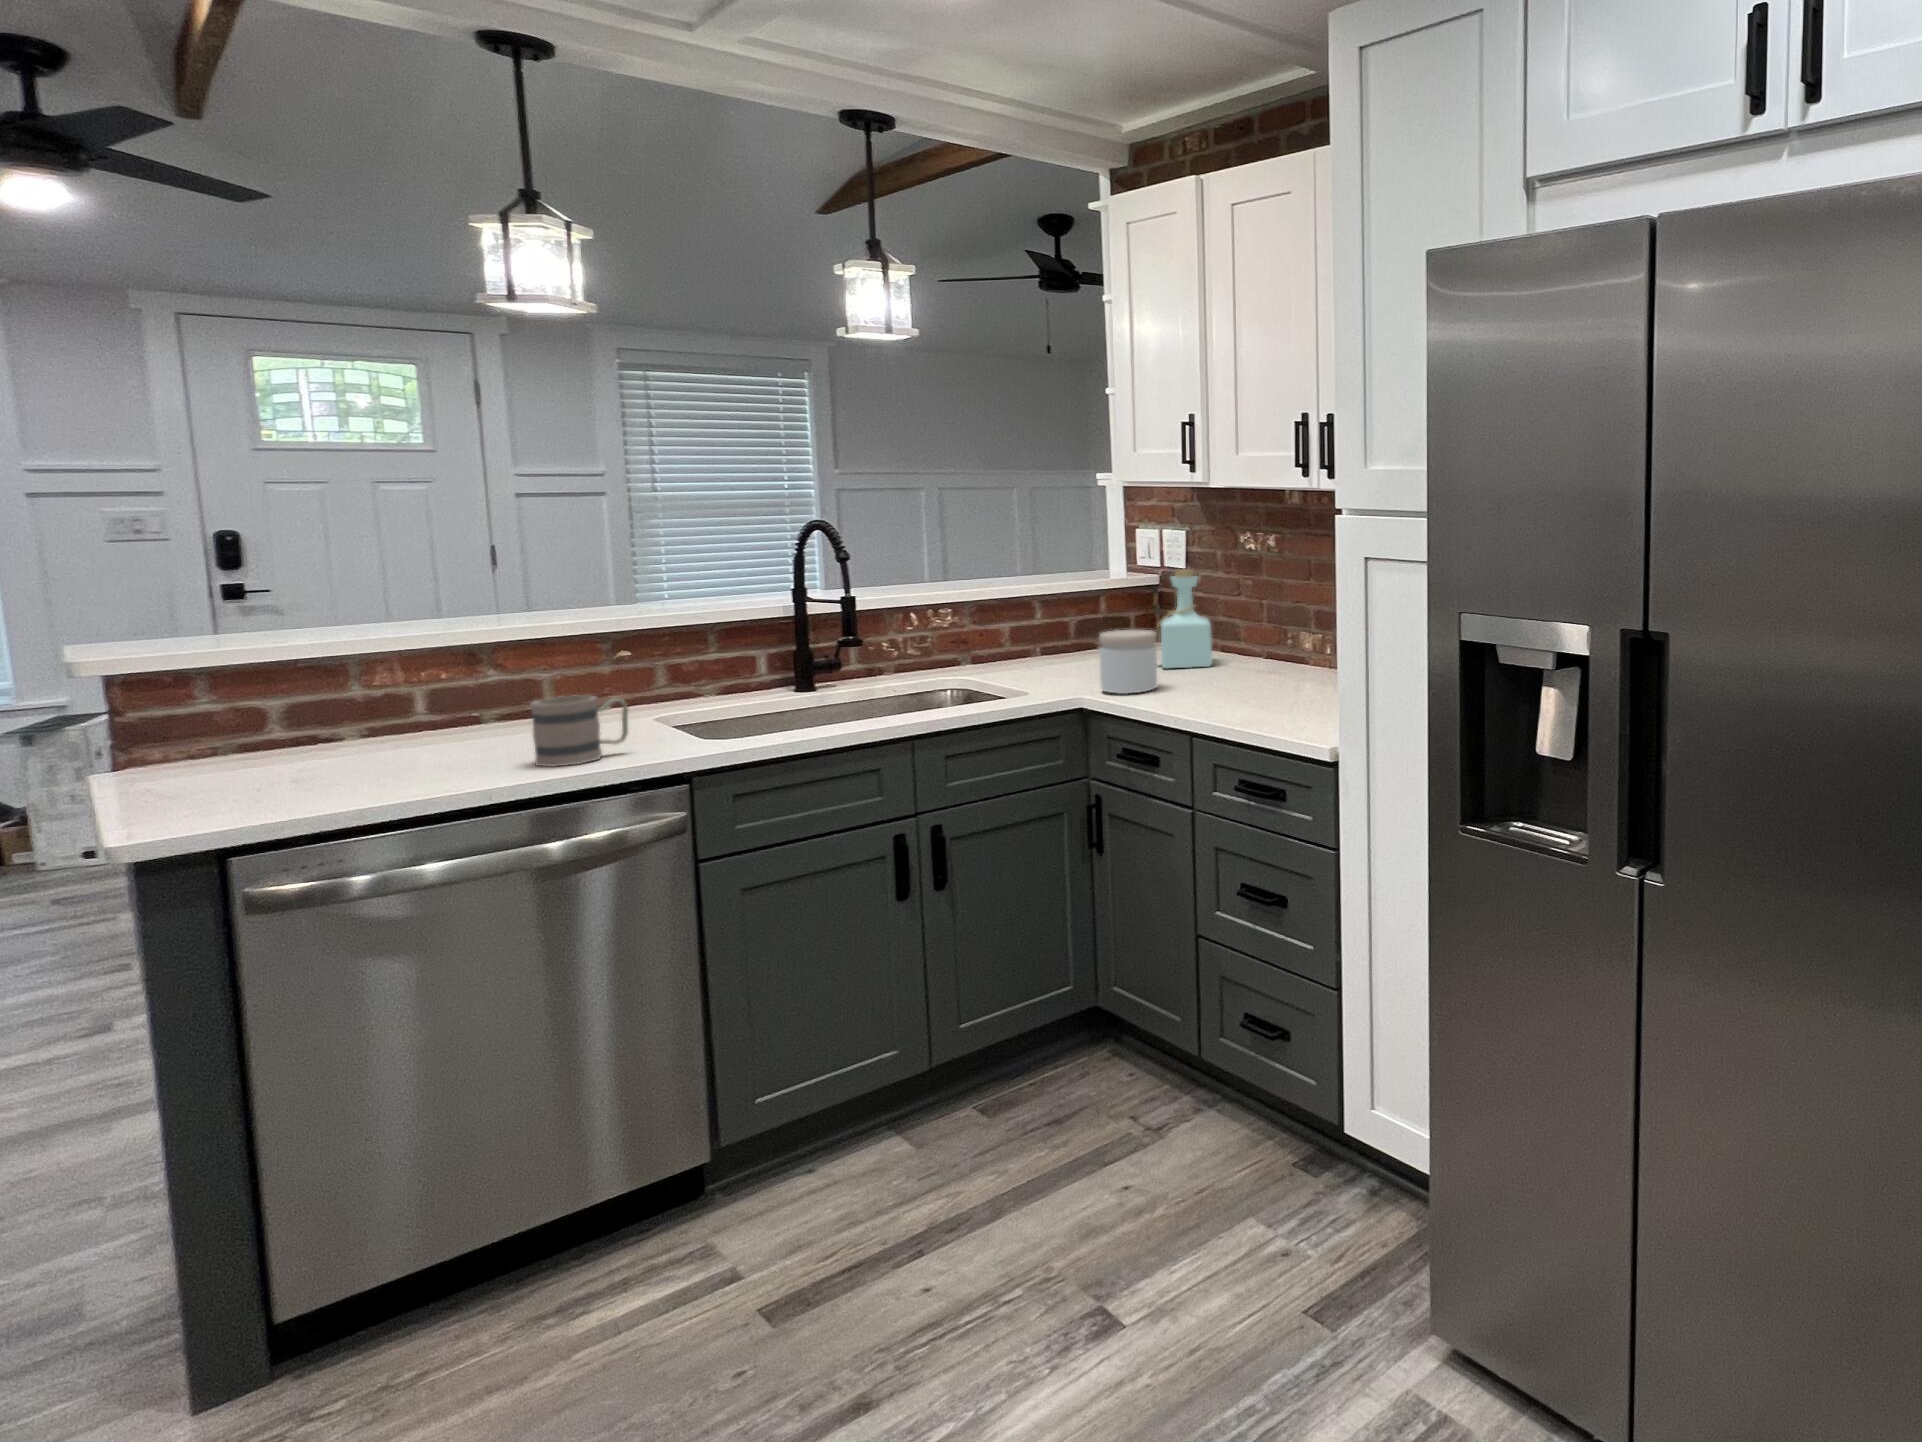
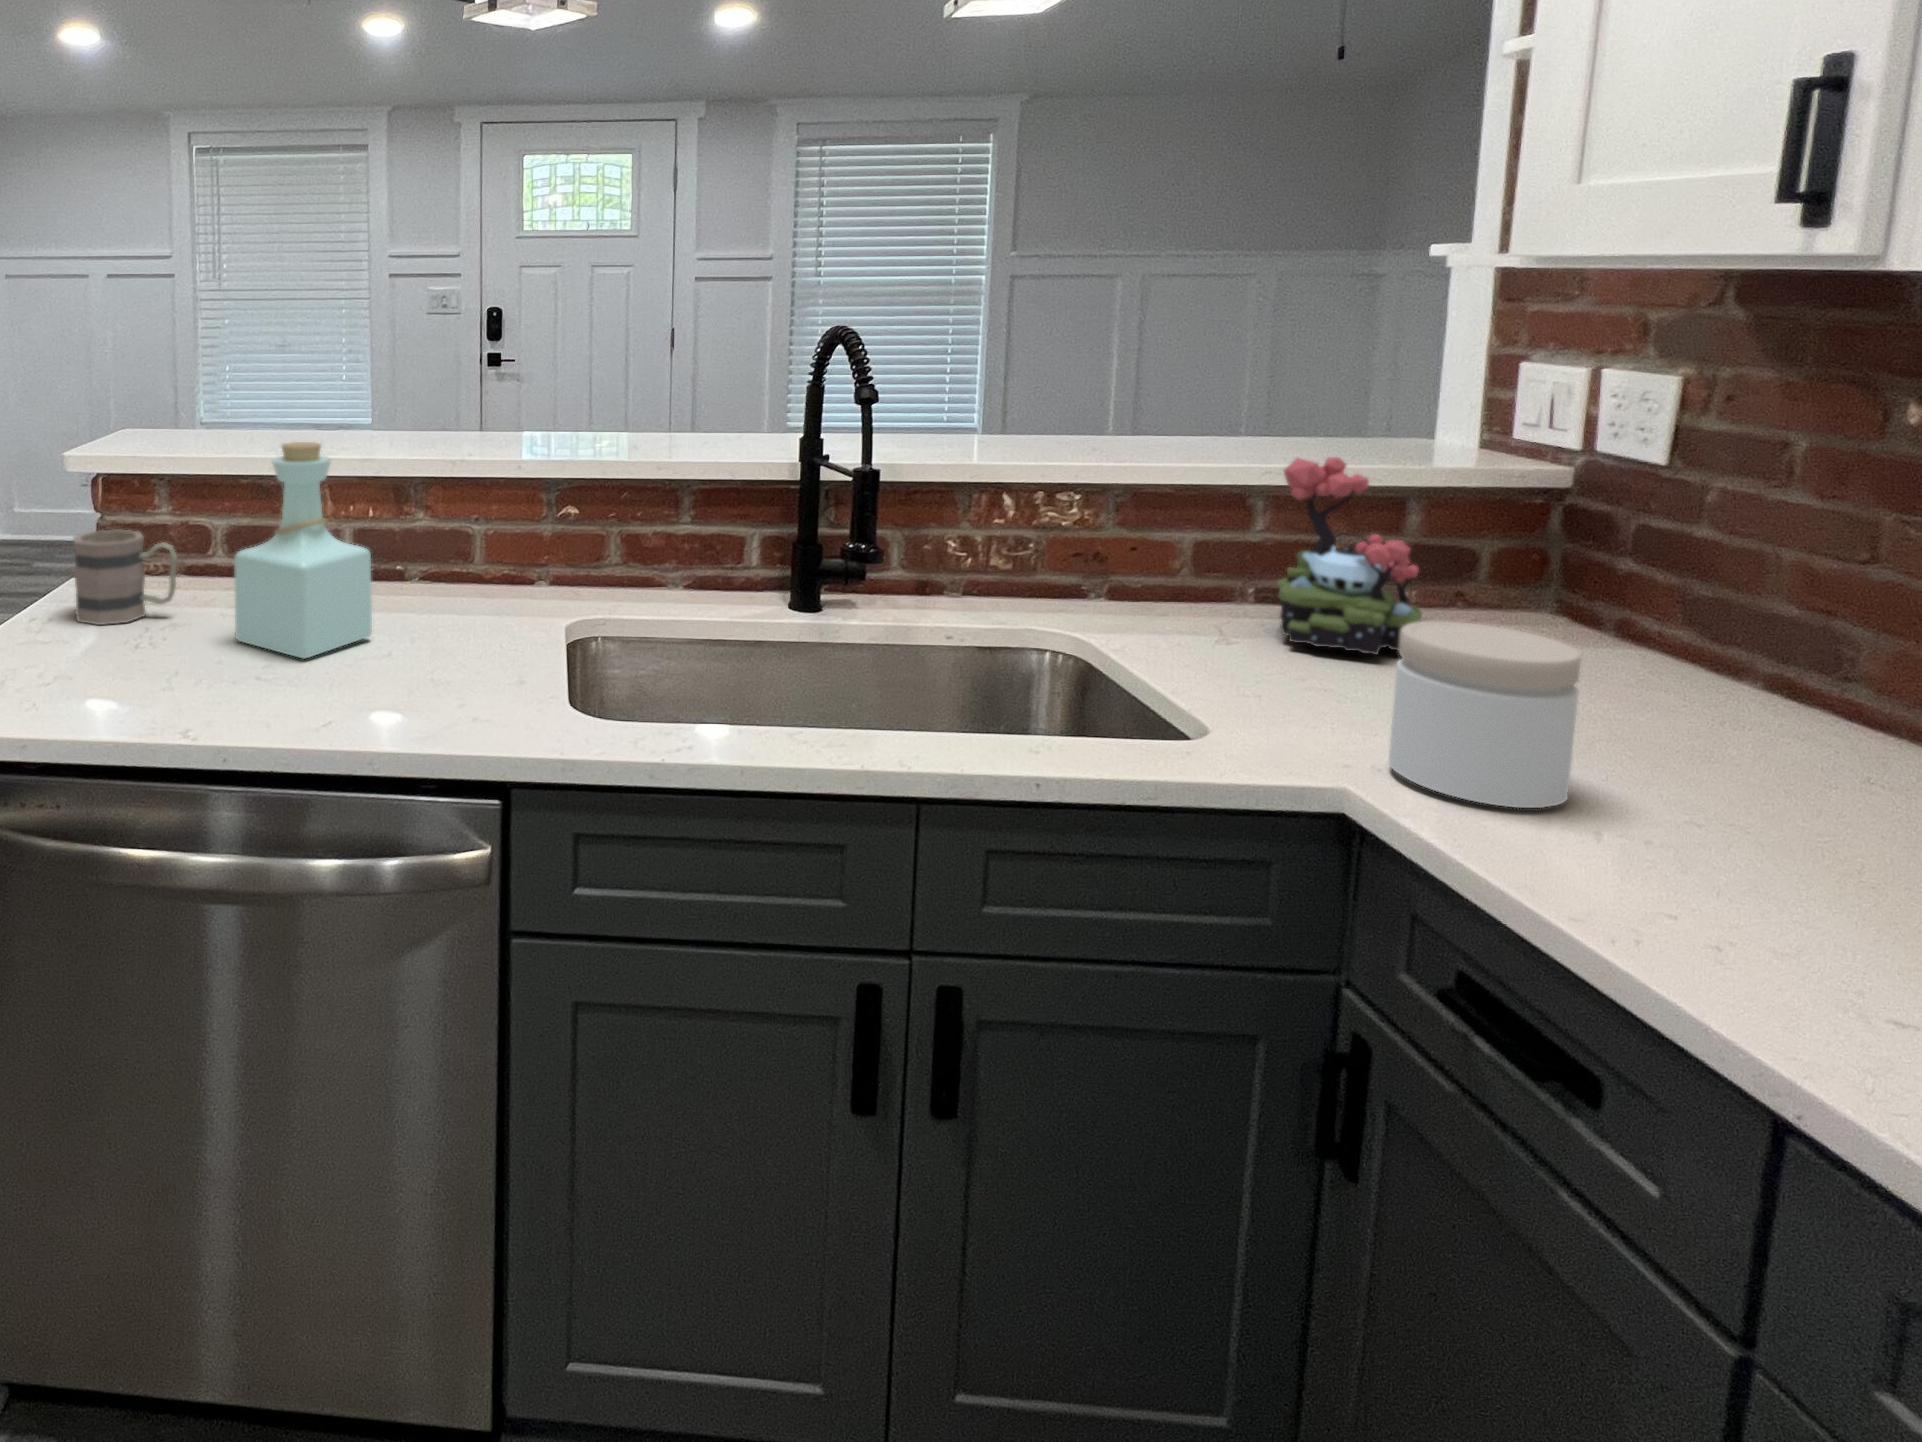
bottle: present [1154,569,1212,668] -> present [234,442,372,659]
plant: none [1047,578,1109,664] -> present [1278,457,1422,655]
mug: present [530,695,628,767] -> present [73,529,177,625]

